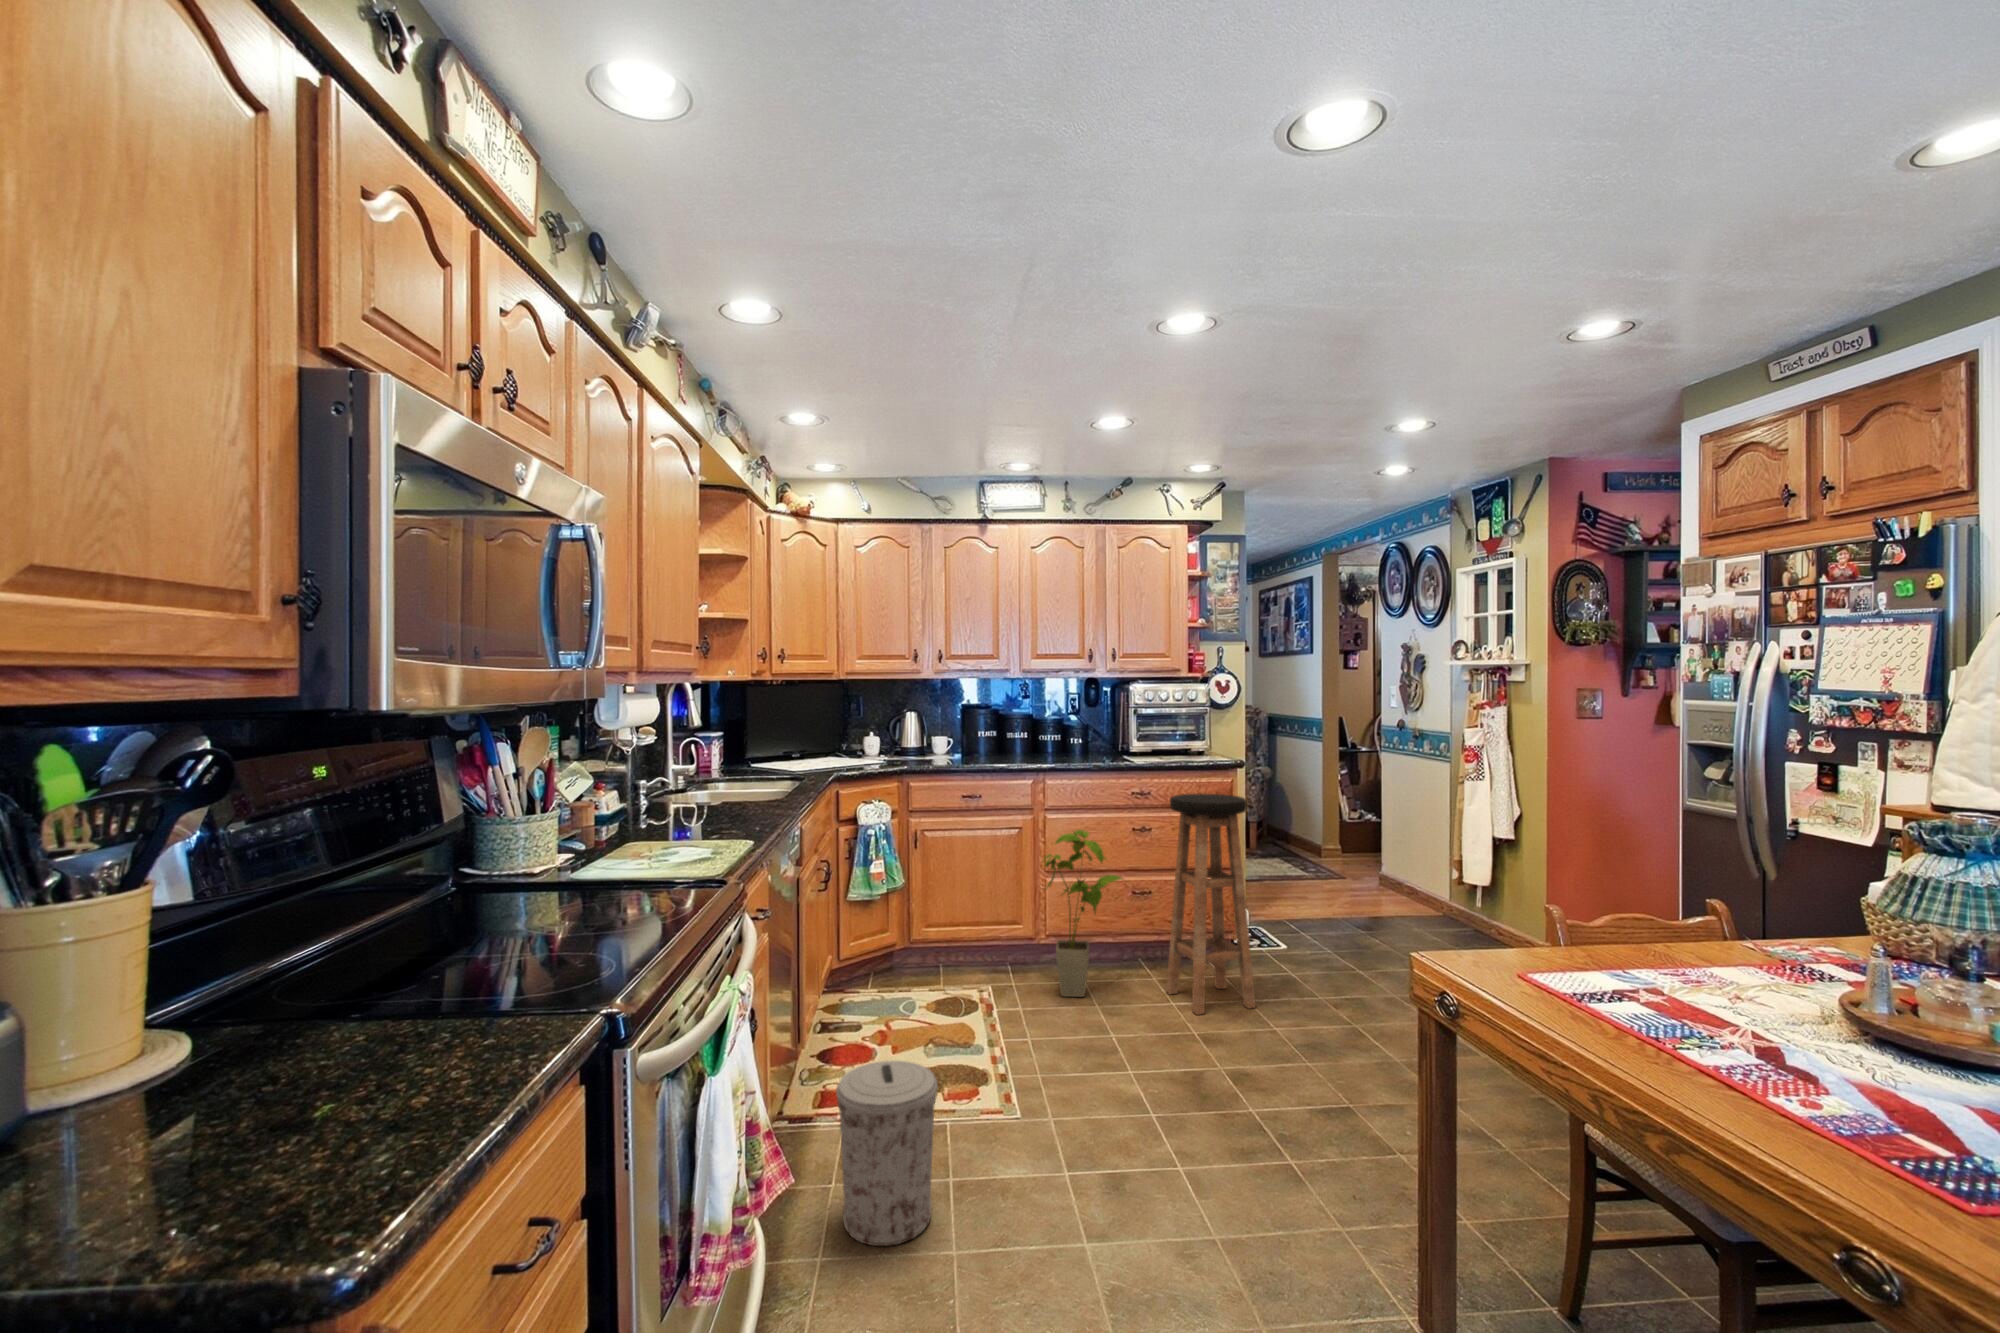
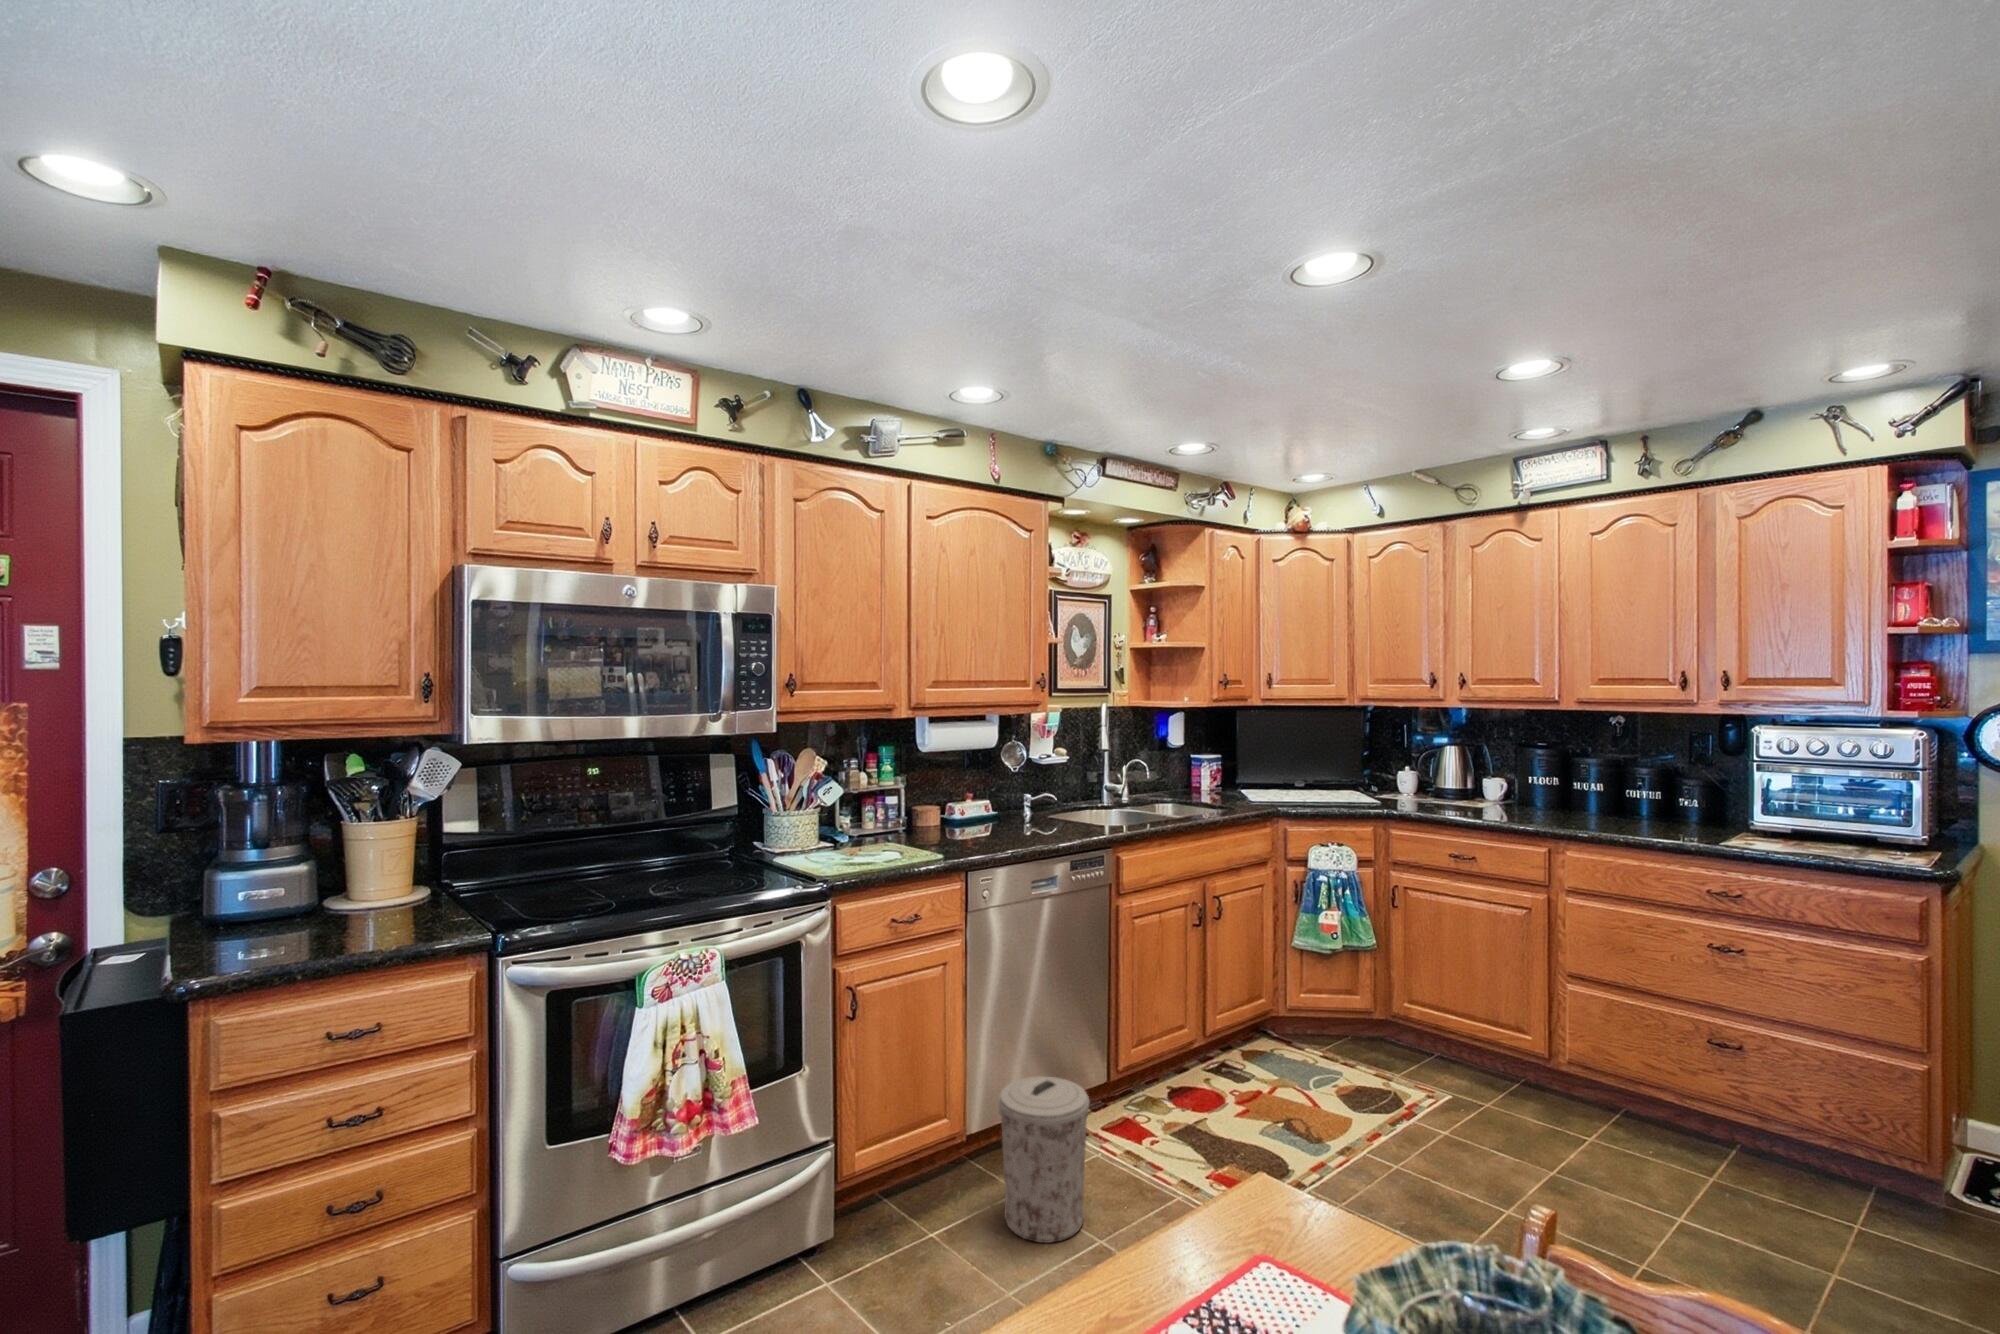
bar stool: present [1166,793,1256,1015] -> none [1679,905,1834,1288]
house plant: present [1044,830,1122,997] -> none [1498,925,1640,1152]

